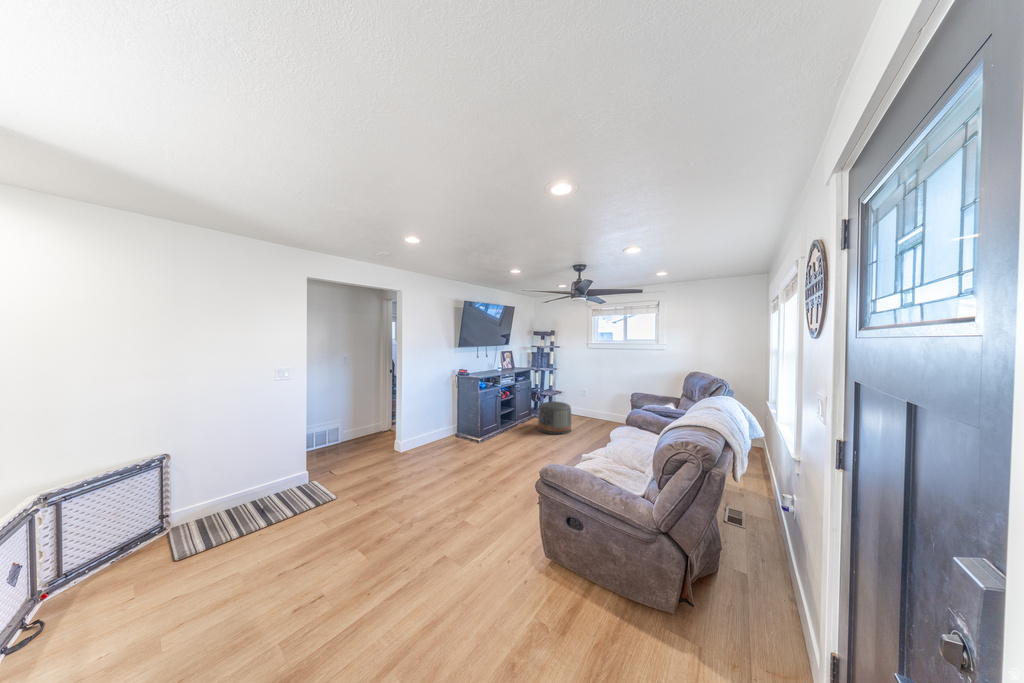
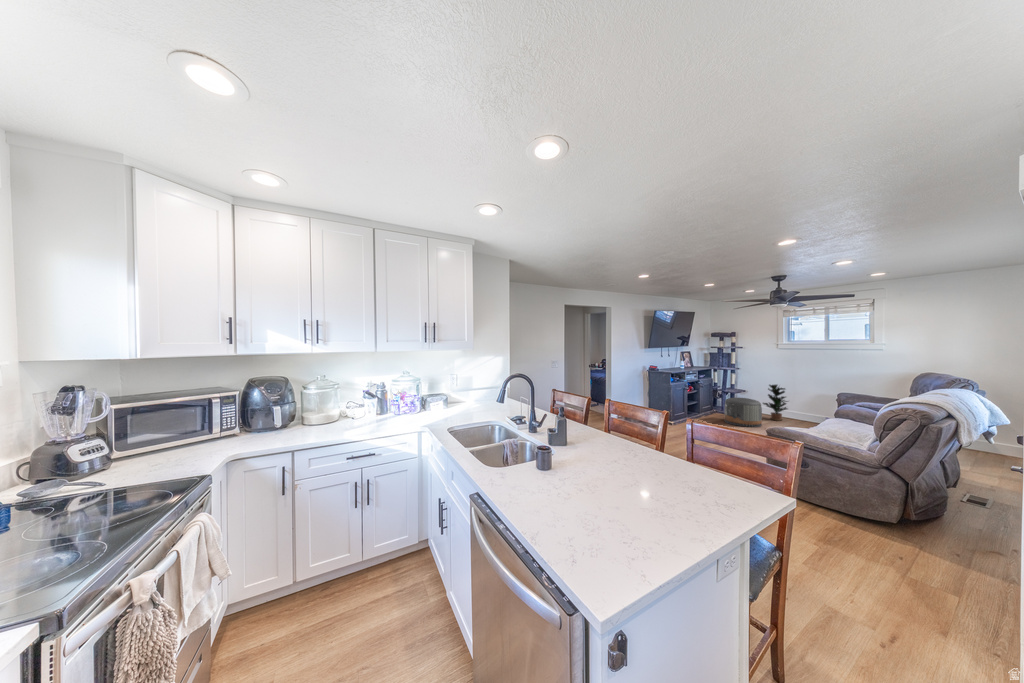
potted plant: none [575,385,597,422] -> present [763,385,787,421]

